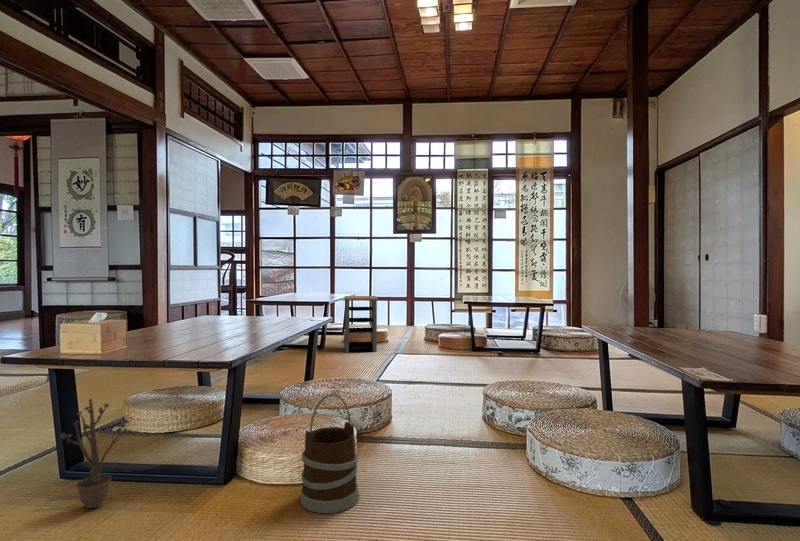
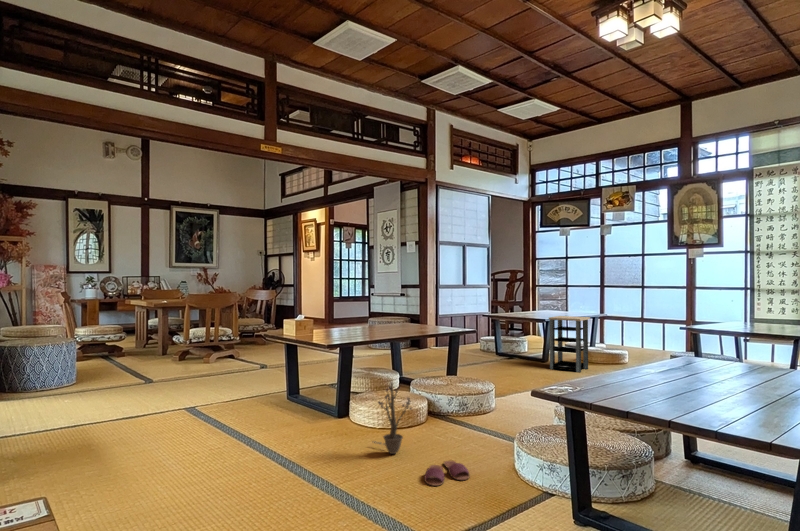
wooden bucket: present [300,394,359,513] -> none [327,373,364,443]
decorative plant: present [48,399,131,508] -> present [374,383,411,454]
slippers: none [510,479,573,521] -> present [424,461,470,486]

